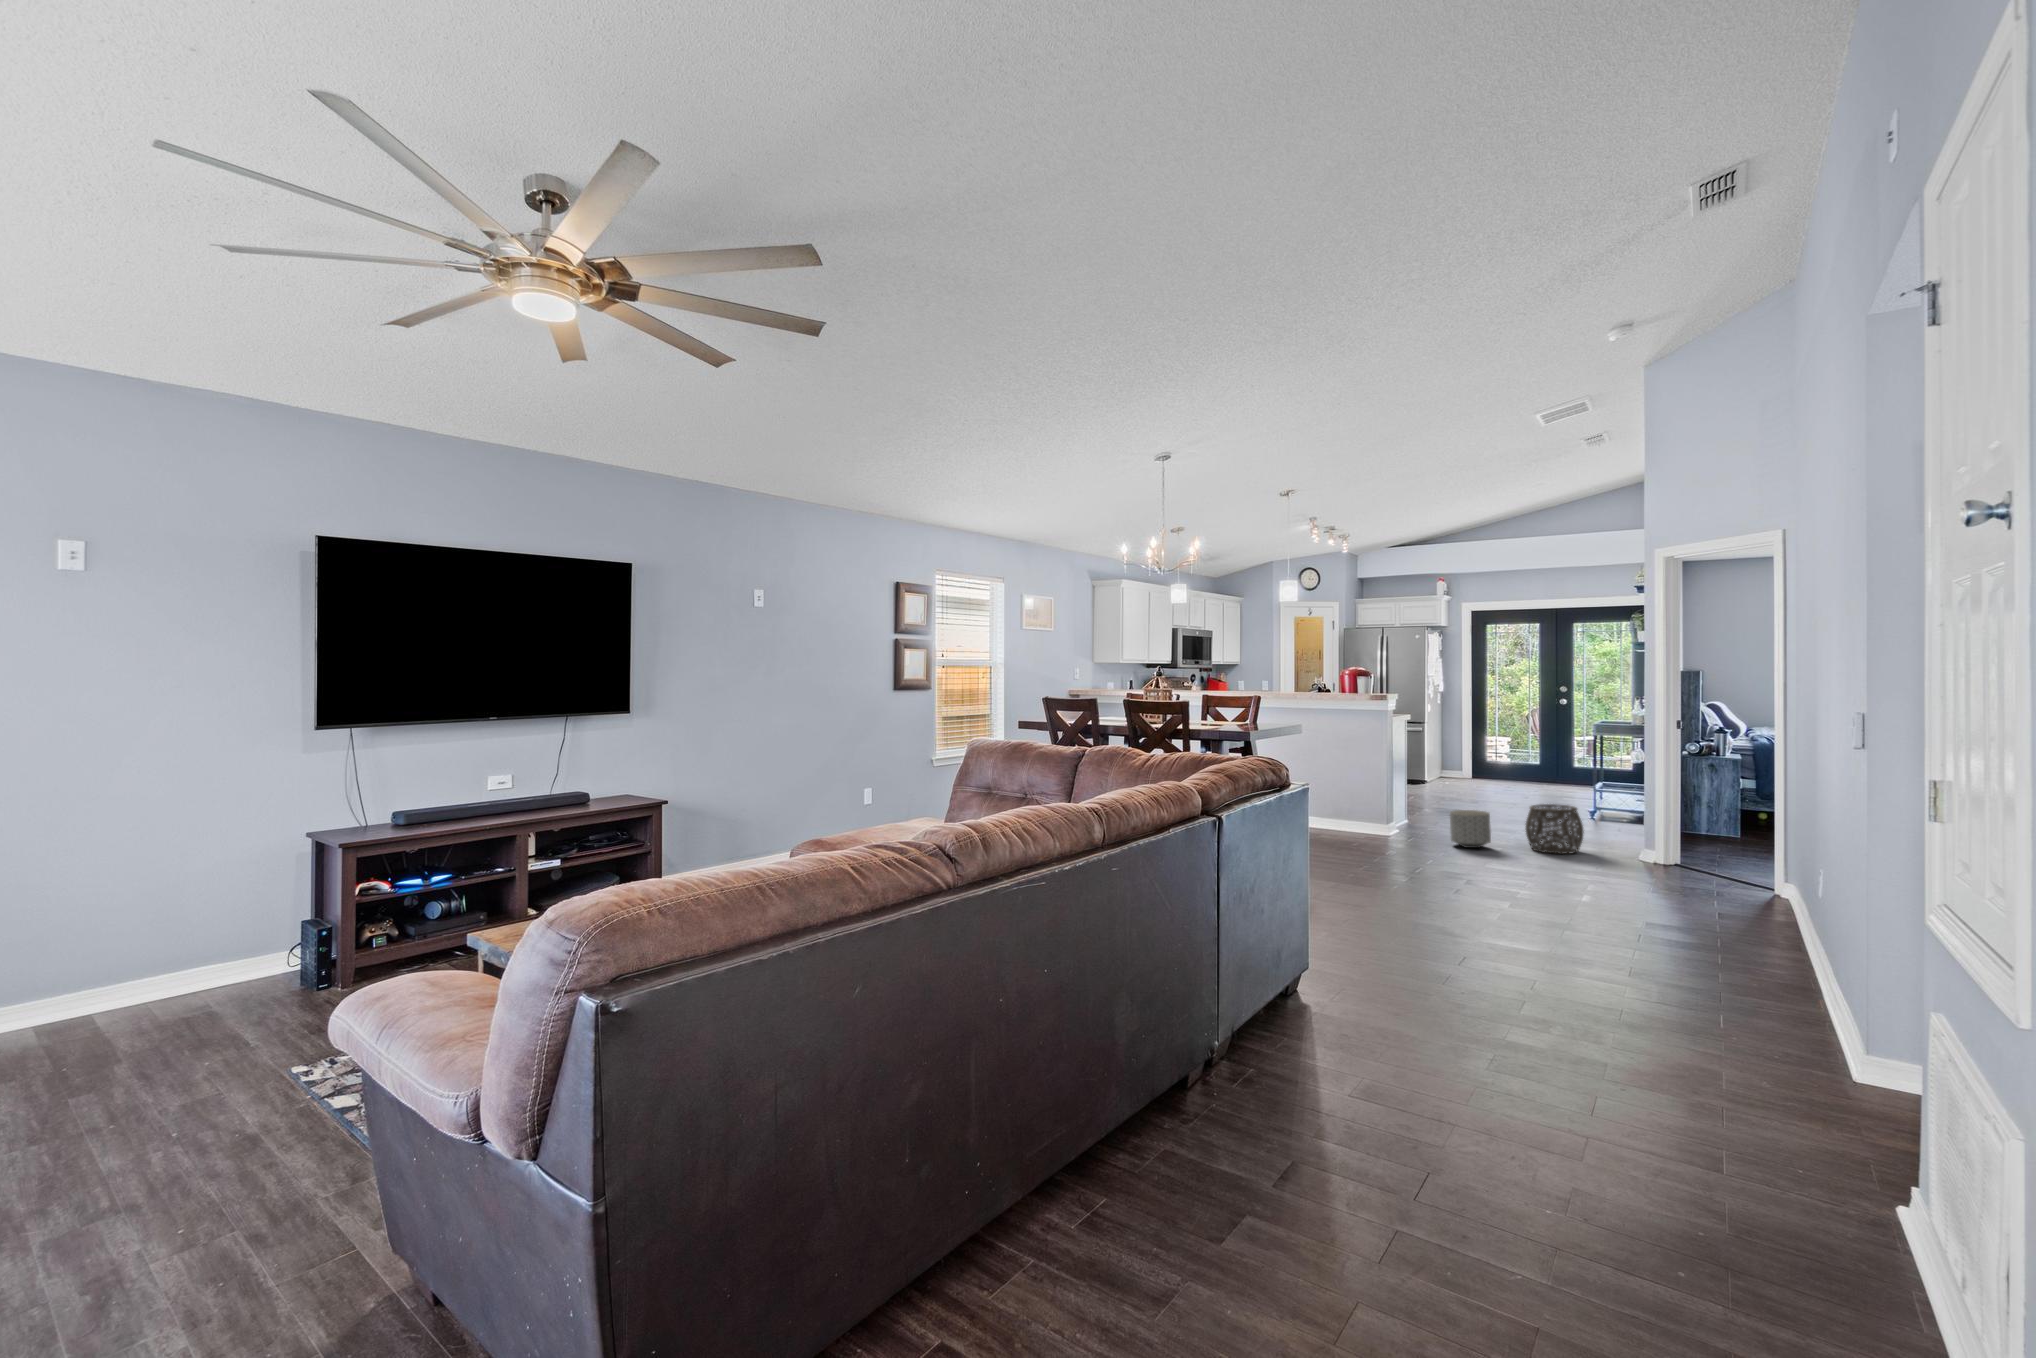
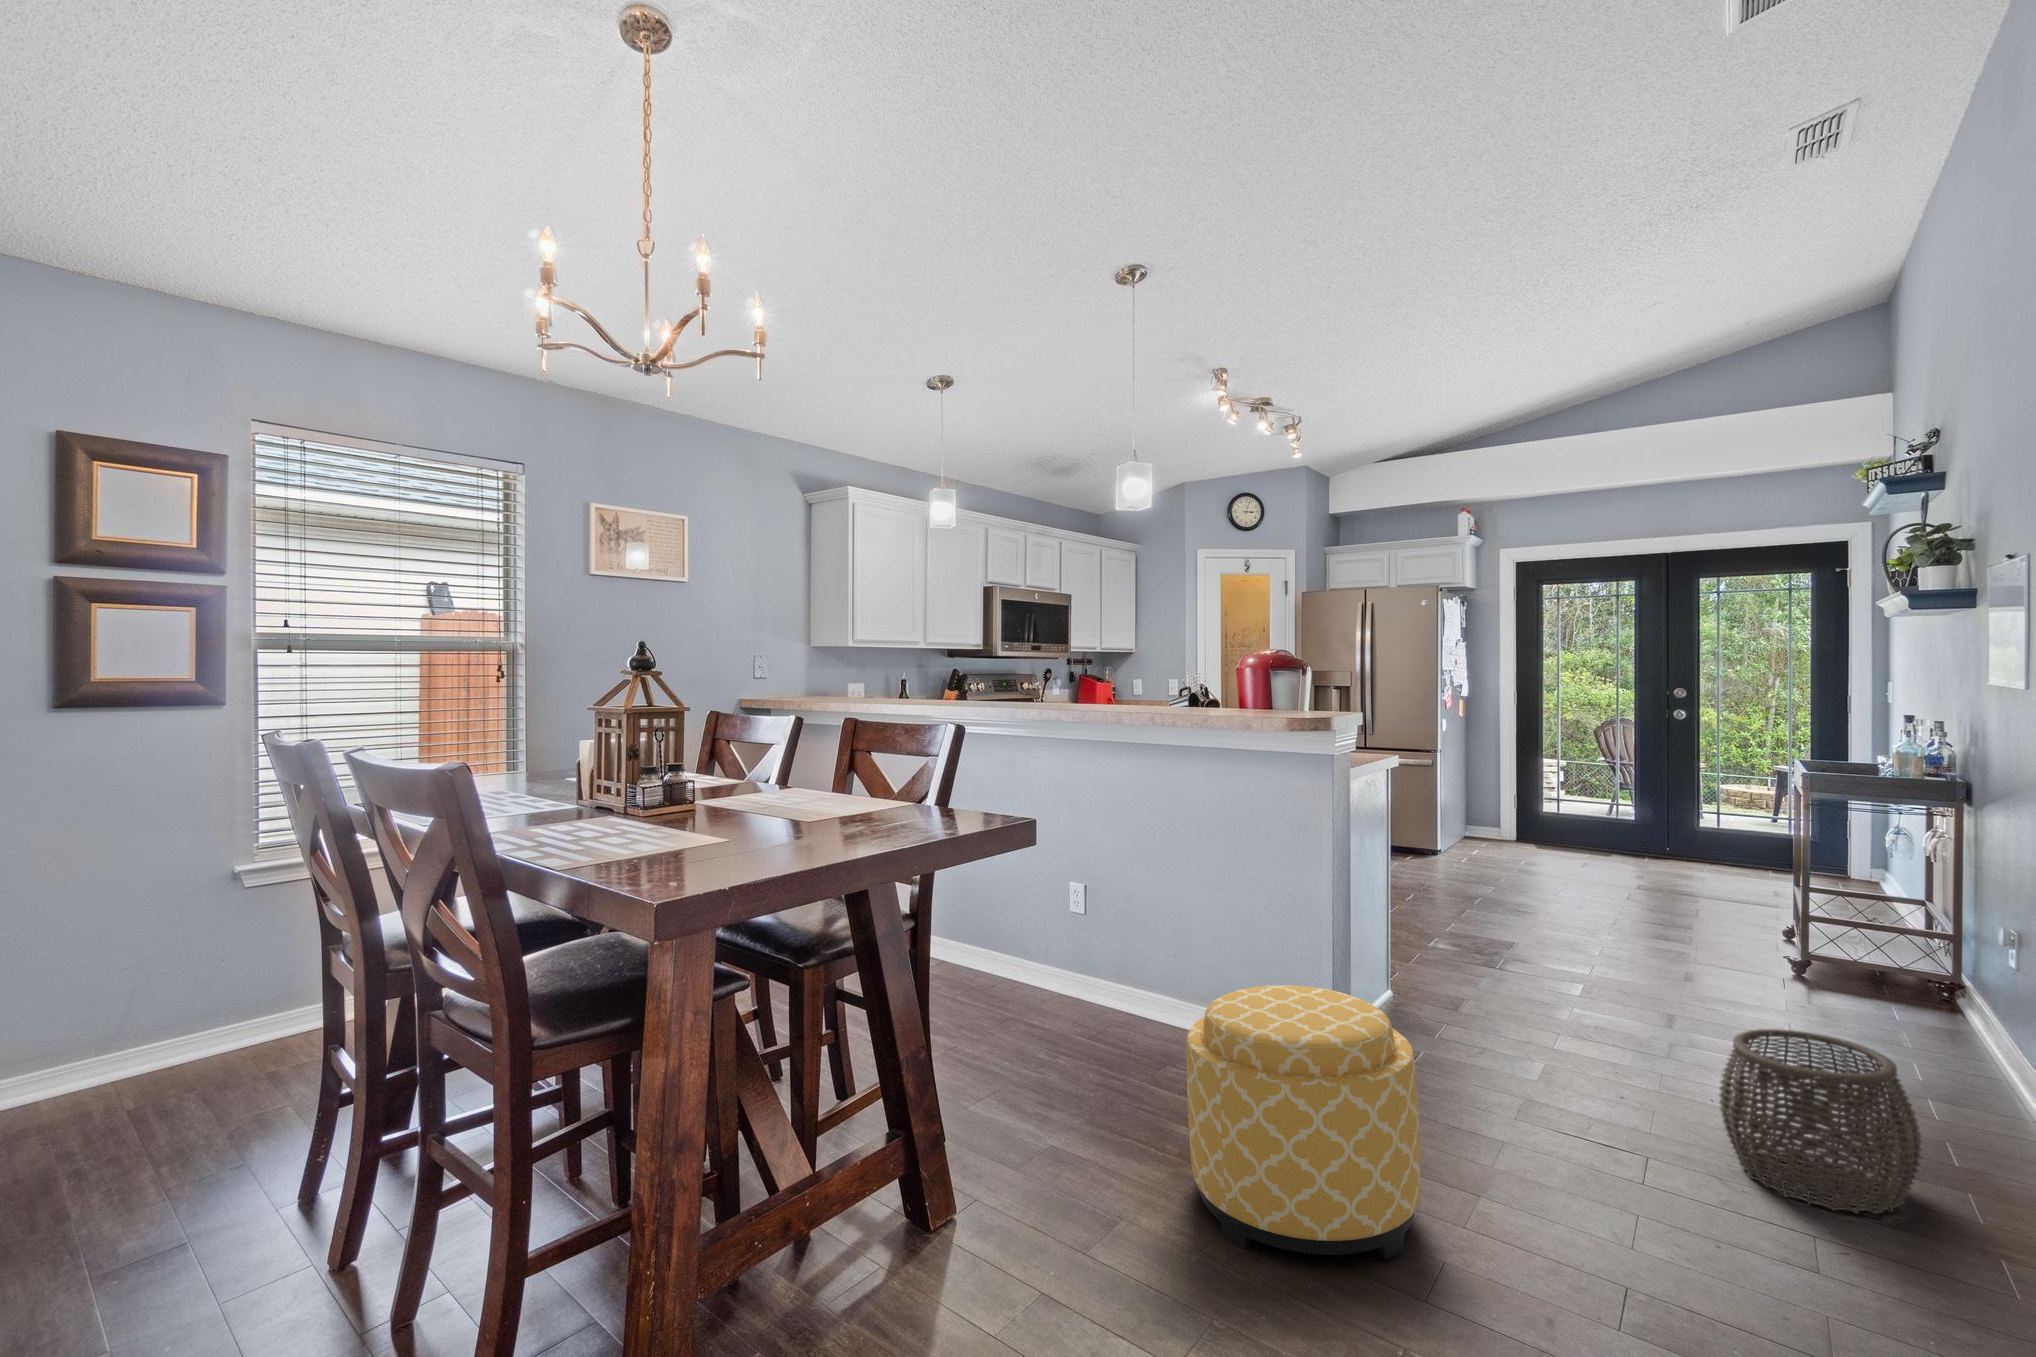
ottoman: none [1345,787,1423,858] -> present [1187,985,1420,1259]
planter: present [1450,810,1491,848] -> none [1499,1034,1622,1164]

